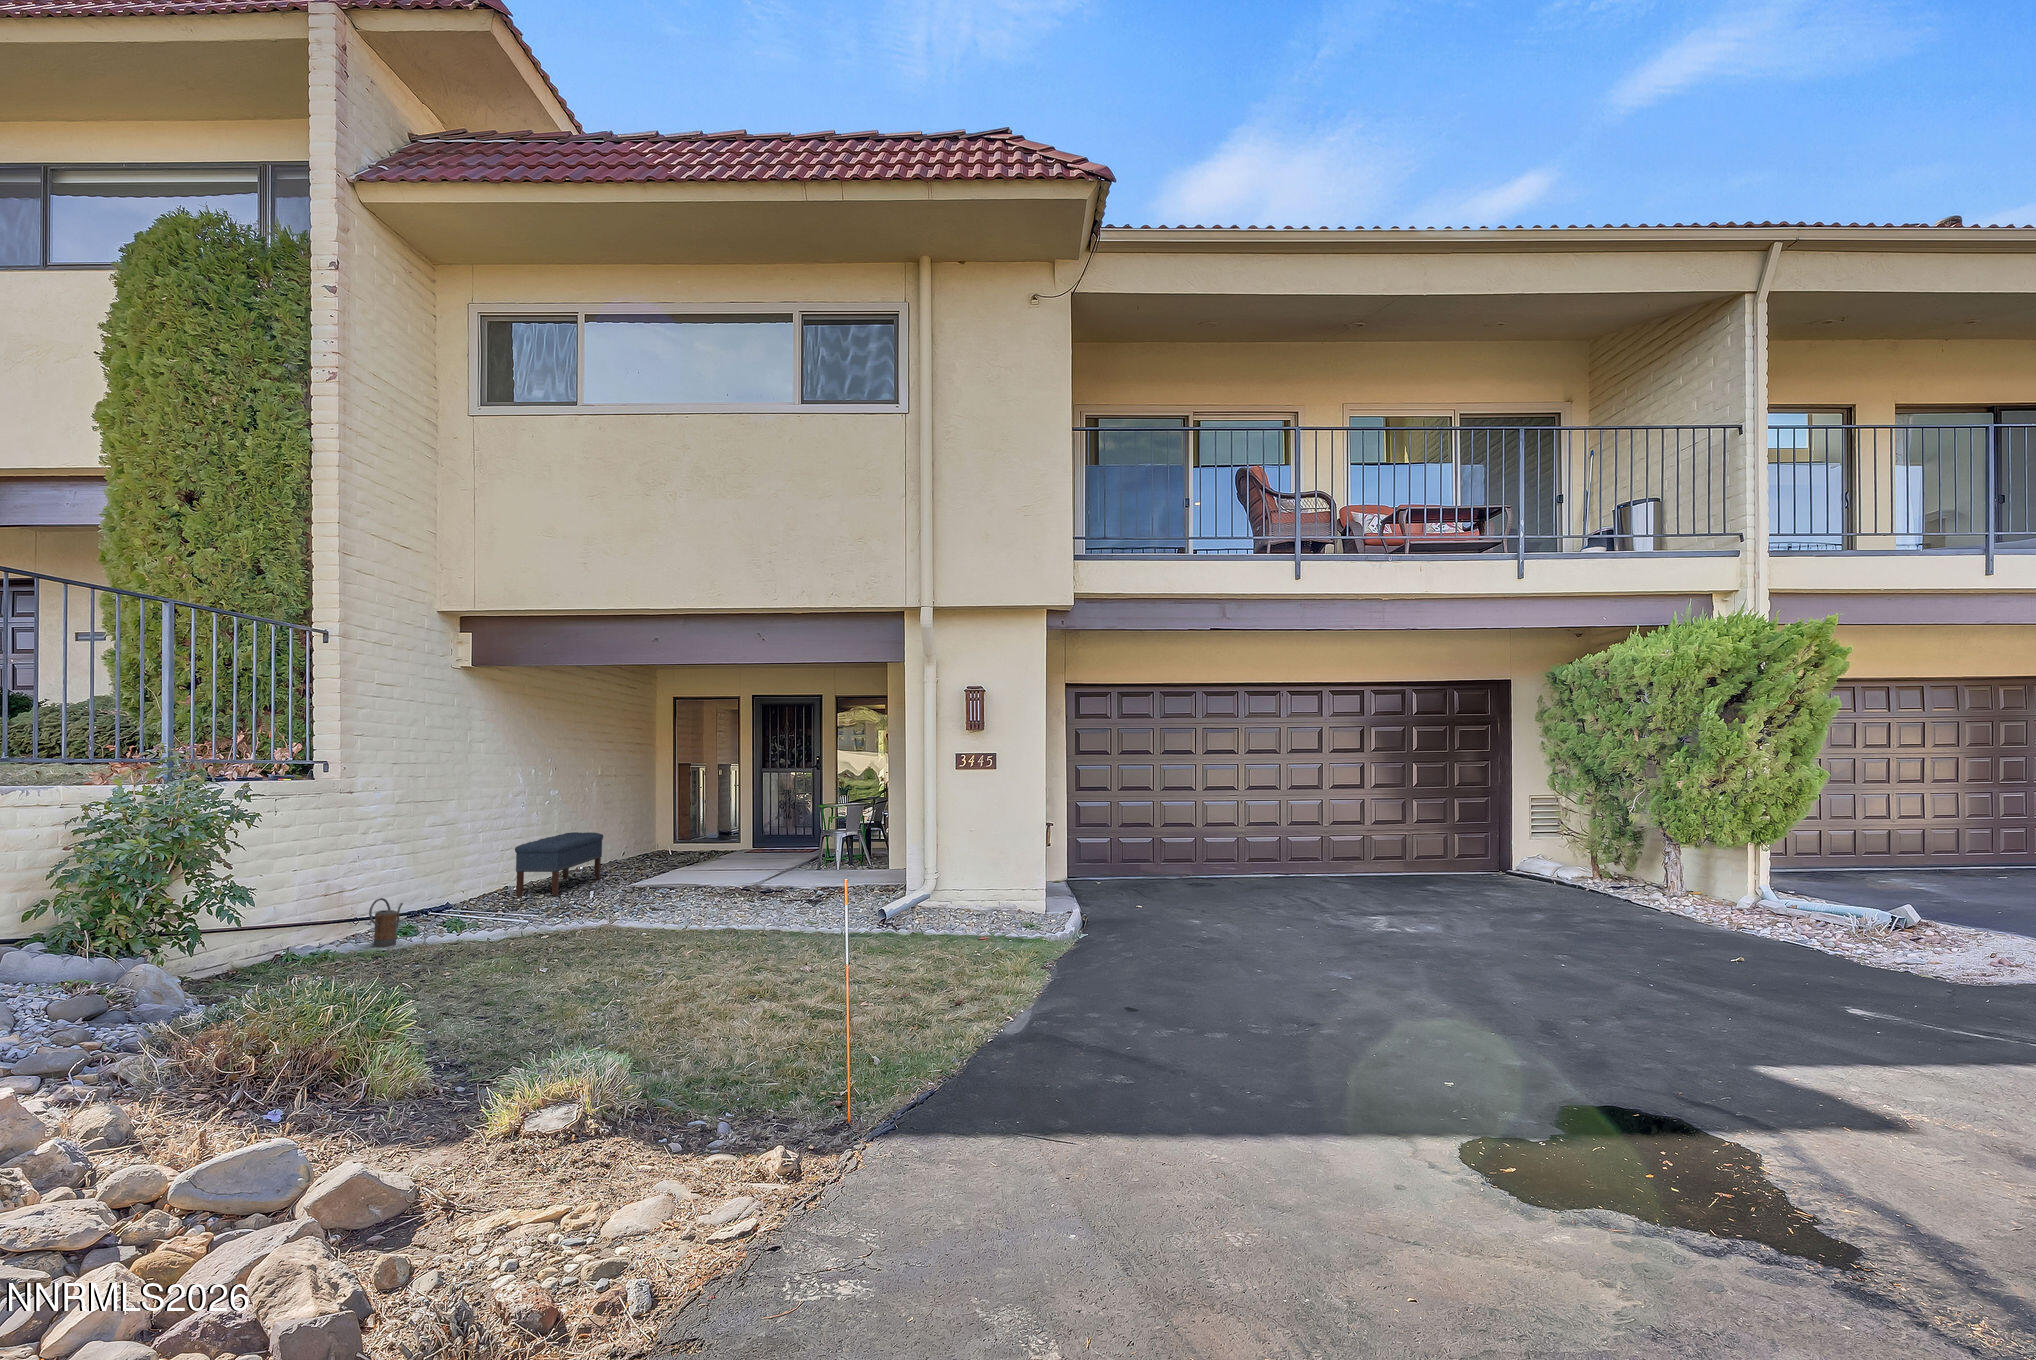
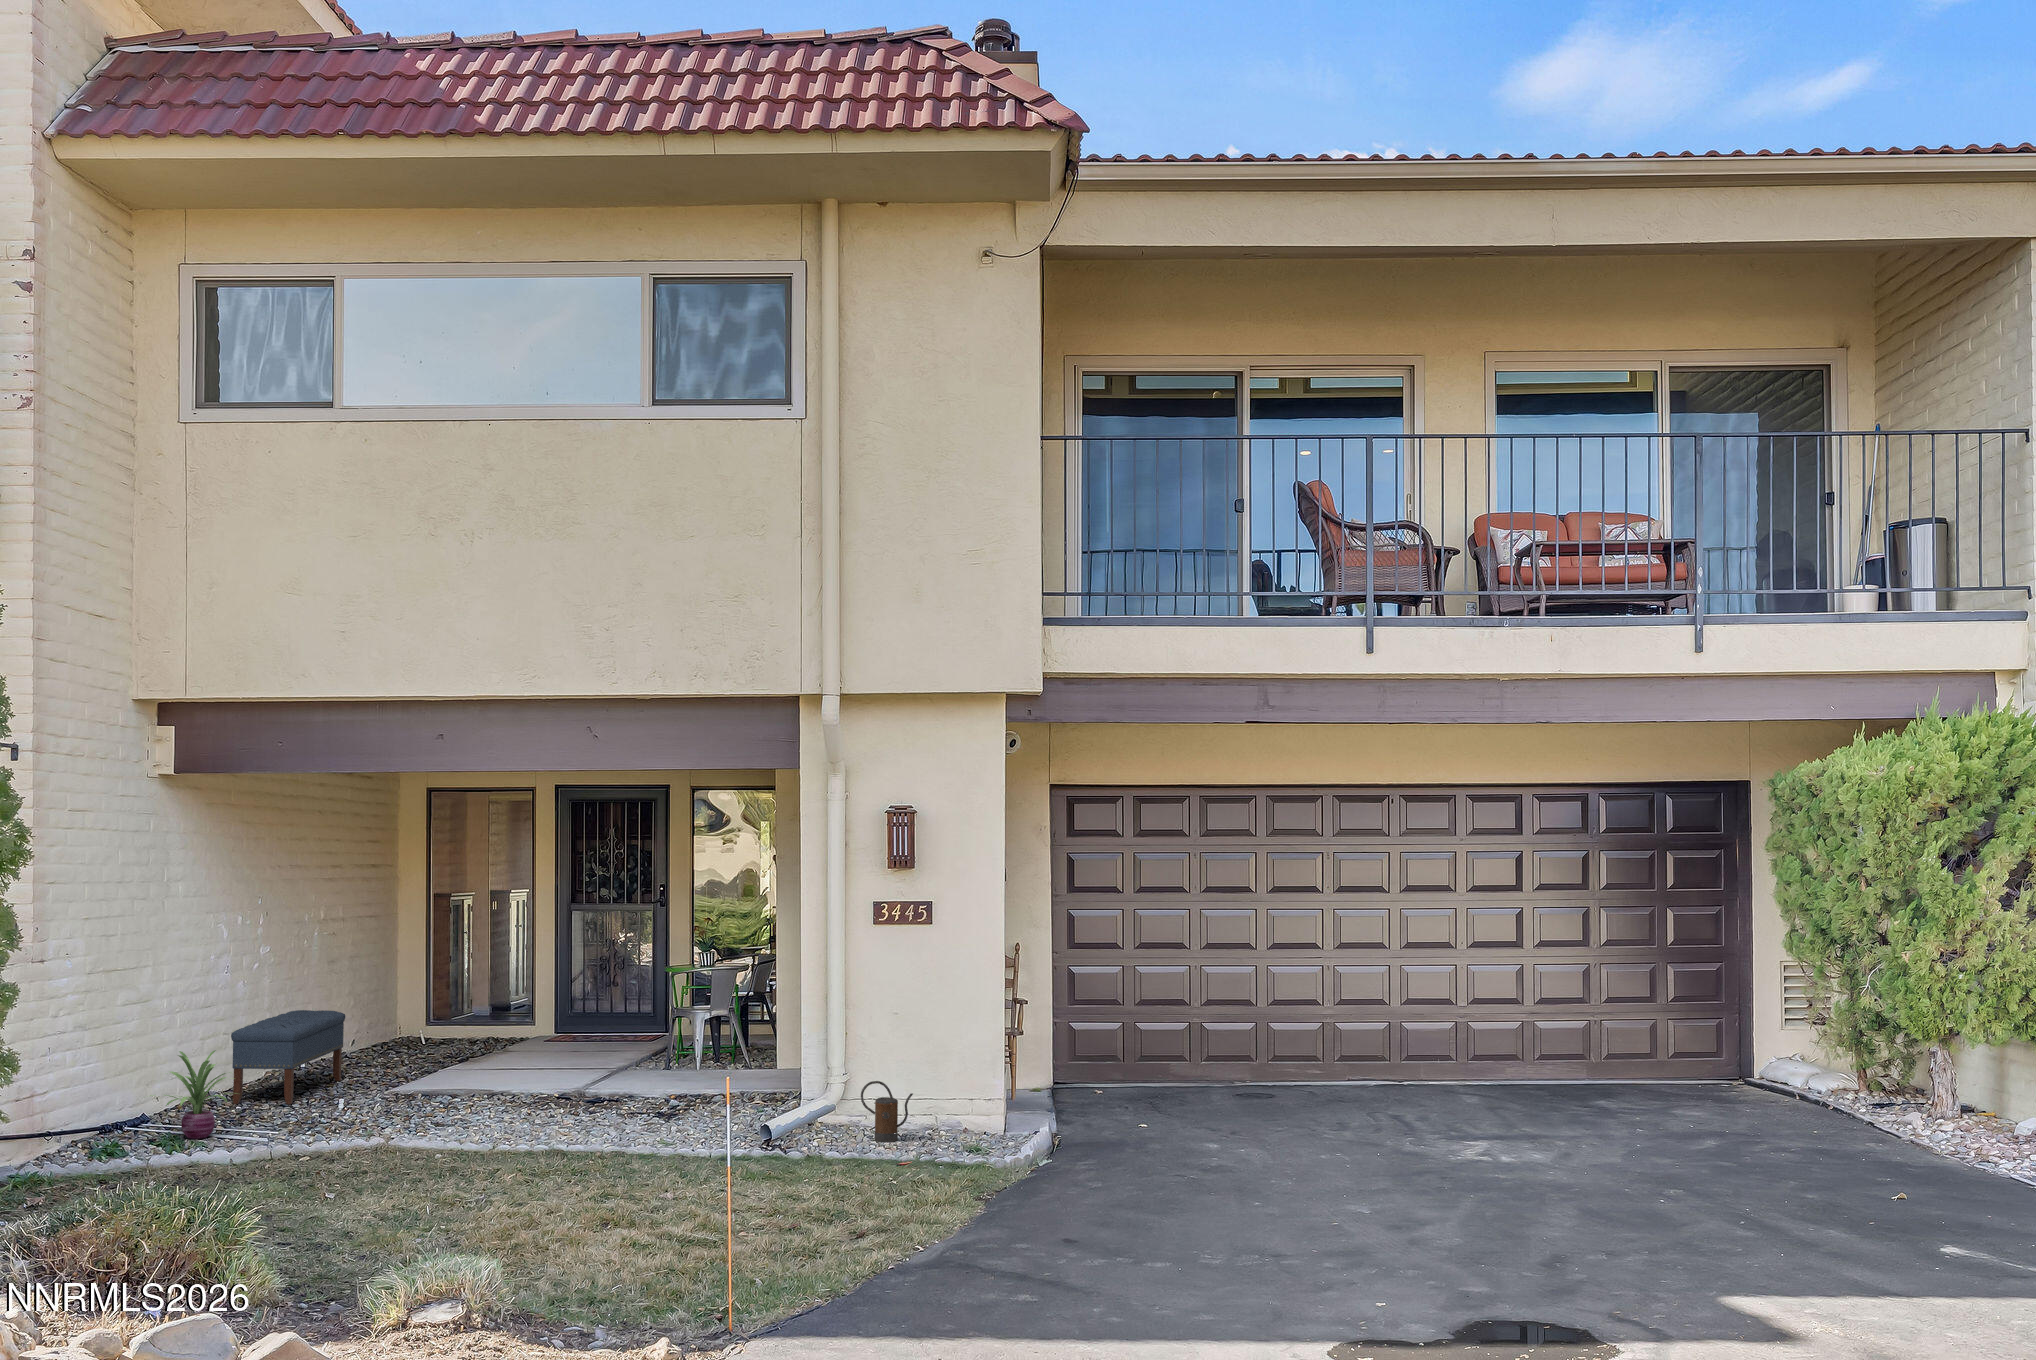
decorative plant: none [430,859,511,923] -> present [150,1050,229,1139]
watering can: present [369,898,403,947] -> present [861,1081,913,1142]

